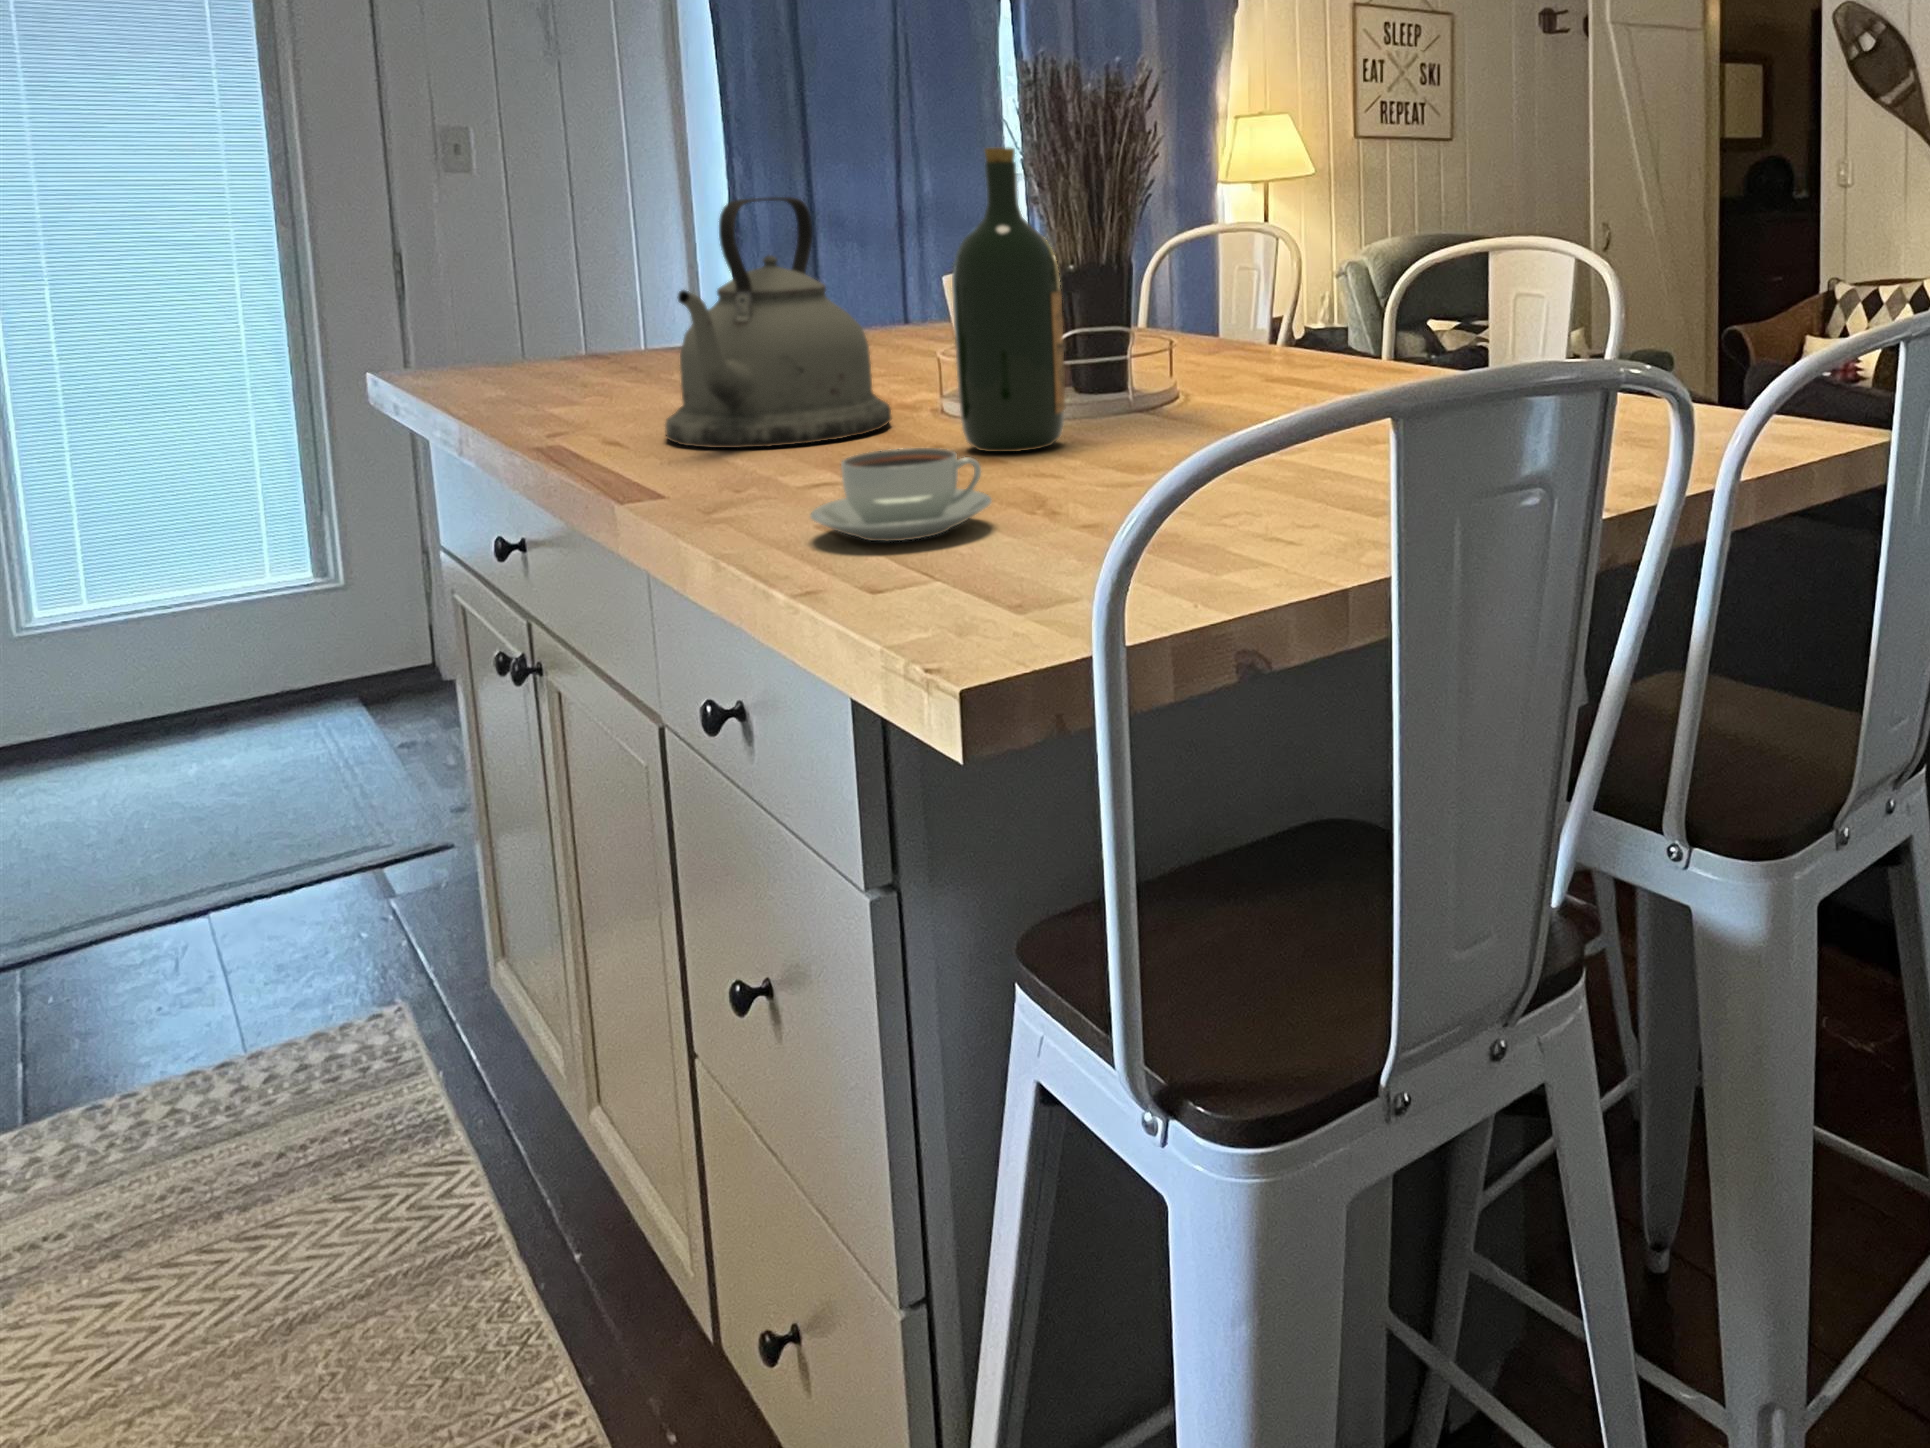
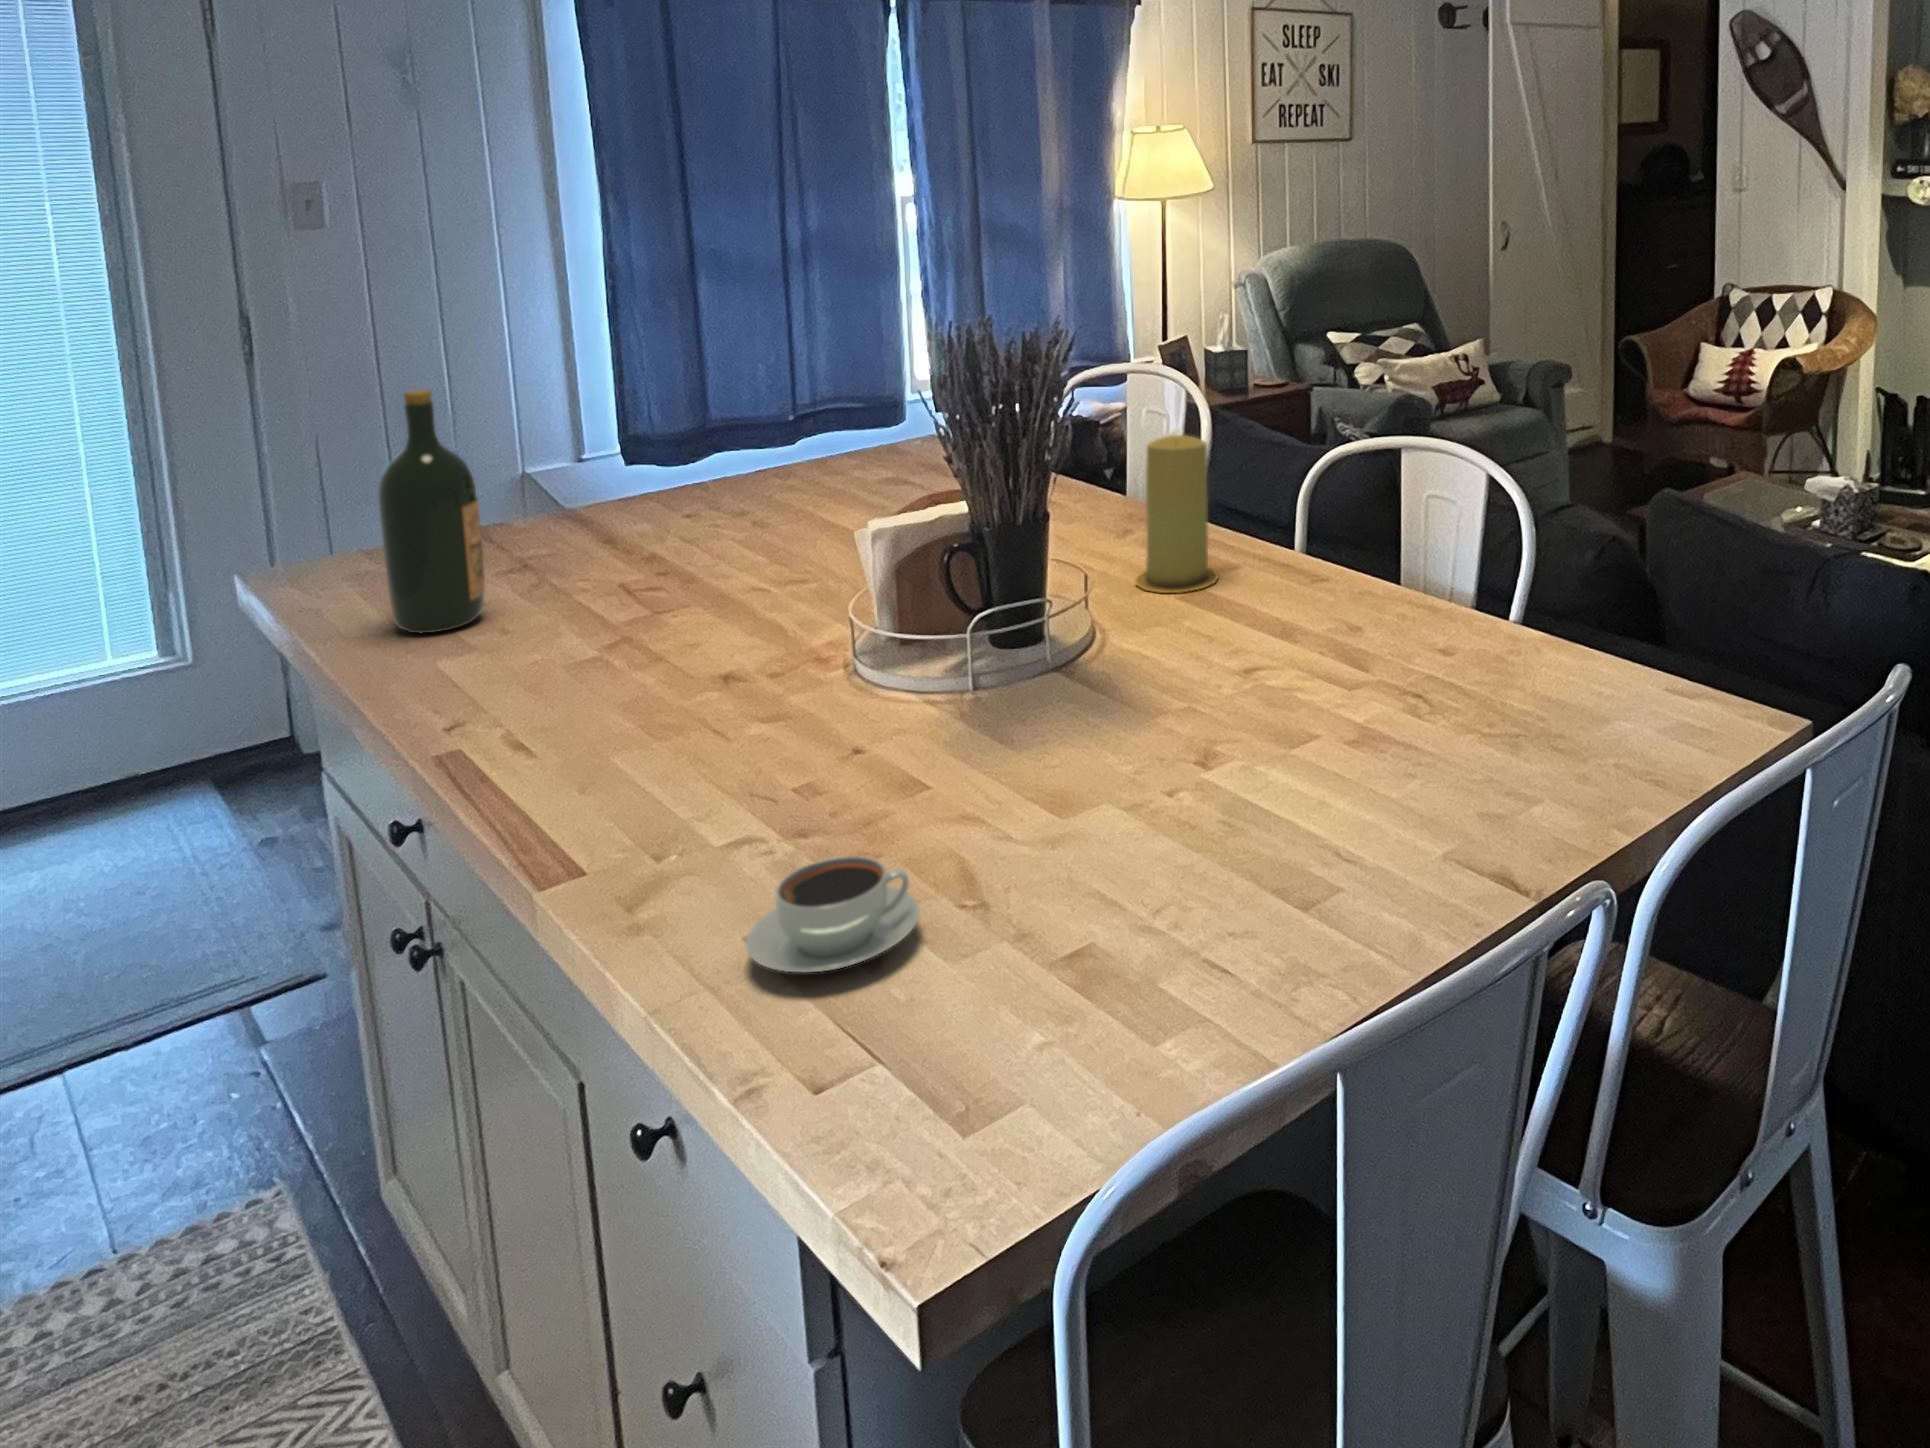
wine bottle: present [952,147,1065,452] -> present [378,390,485,633]
kettle: present [665,197,891,448] -> none [575,483,801,758]
candle: none [1234,228,1318,380] -> present [1136,435,1218,593]

